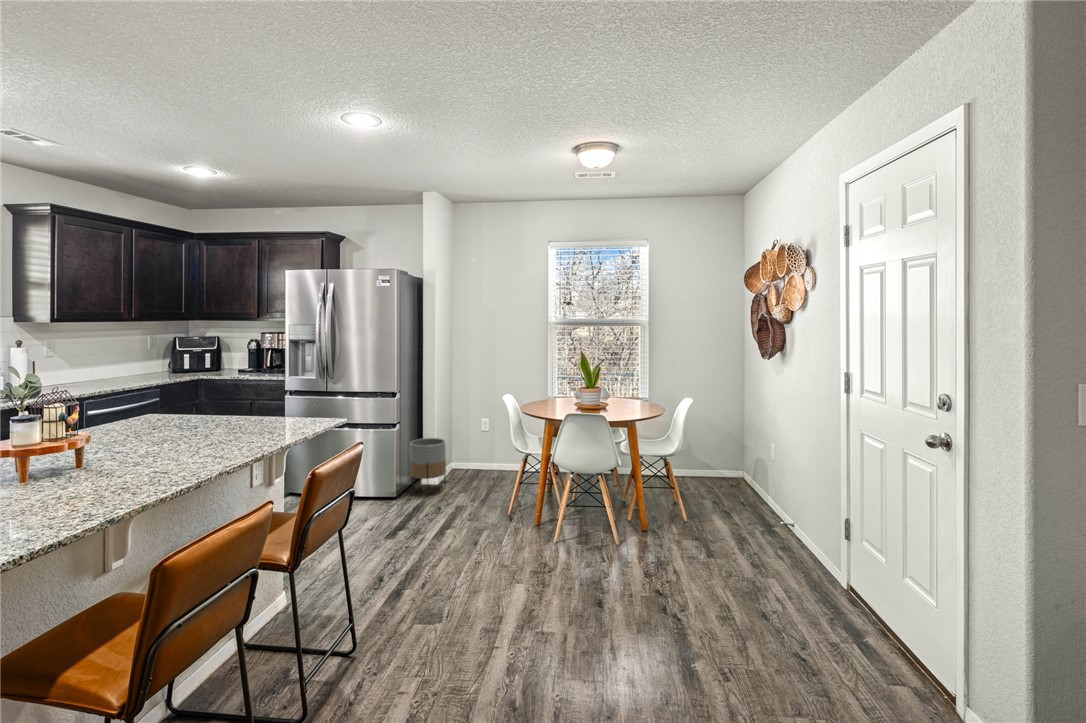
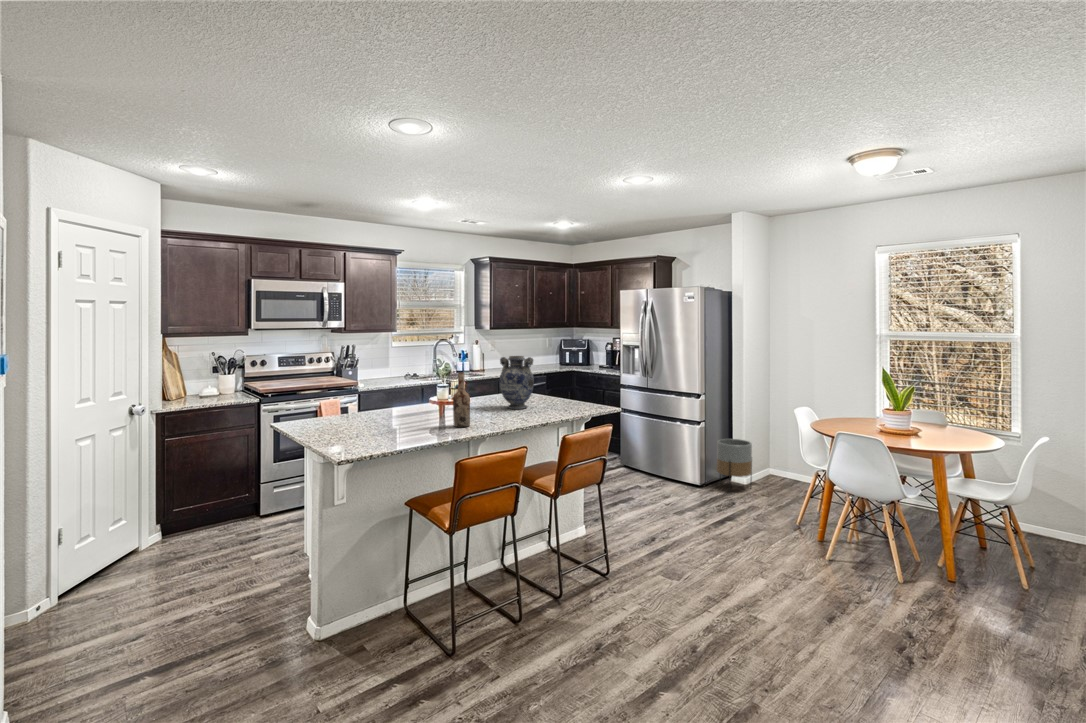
vase: none [132,359,205,445] -> present [499,356,534,409]
wine bottle: none [63,392,107,496] -> present [453,372,470,427]

